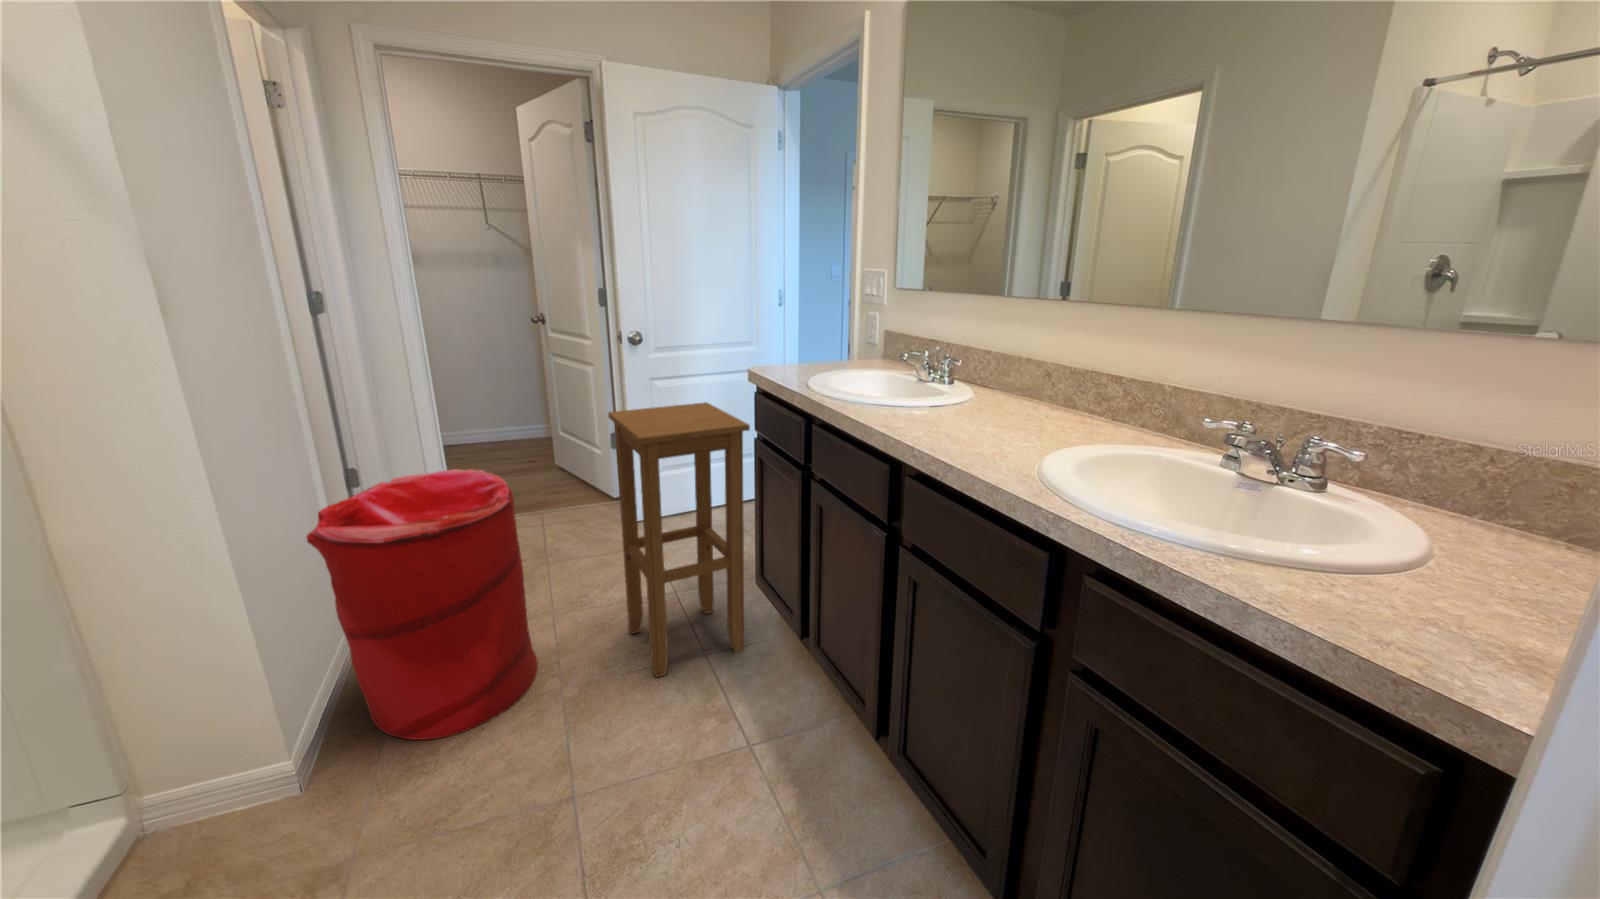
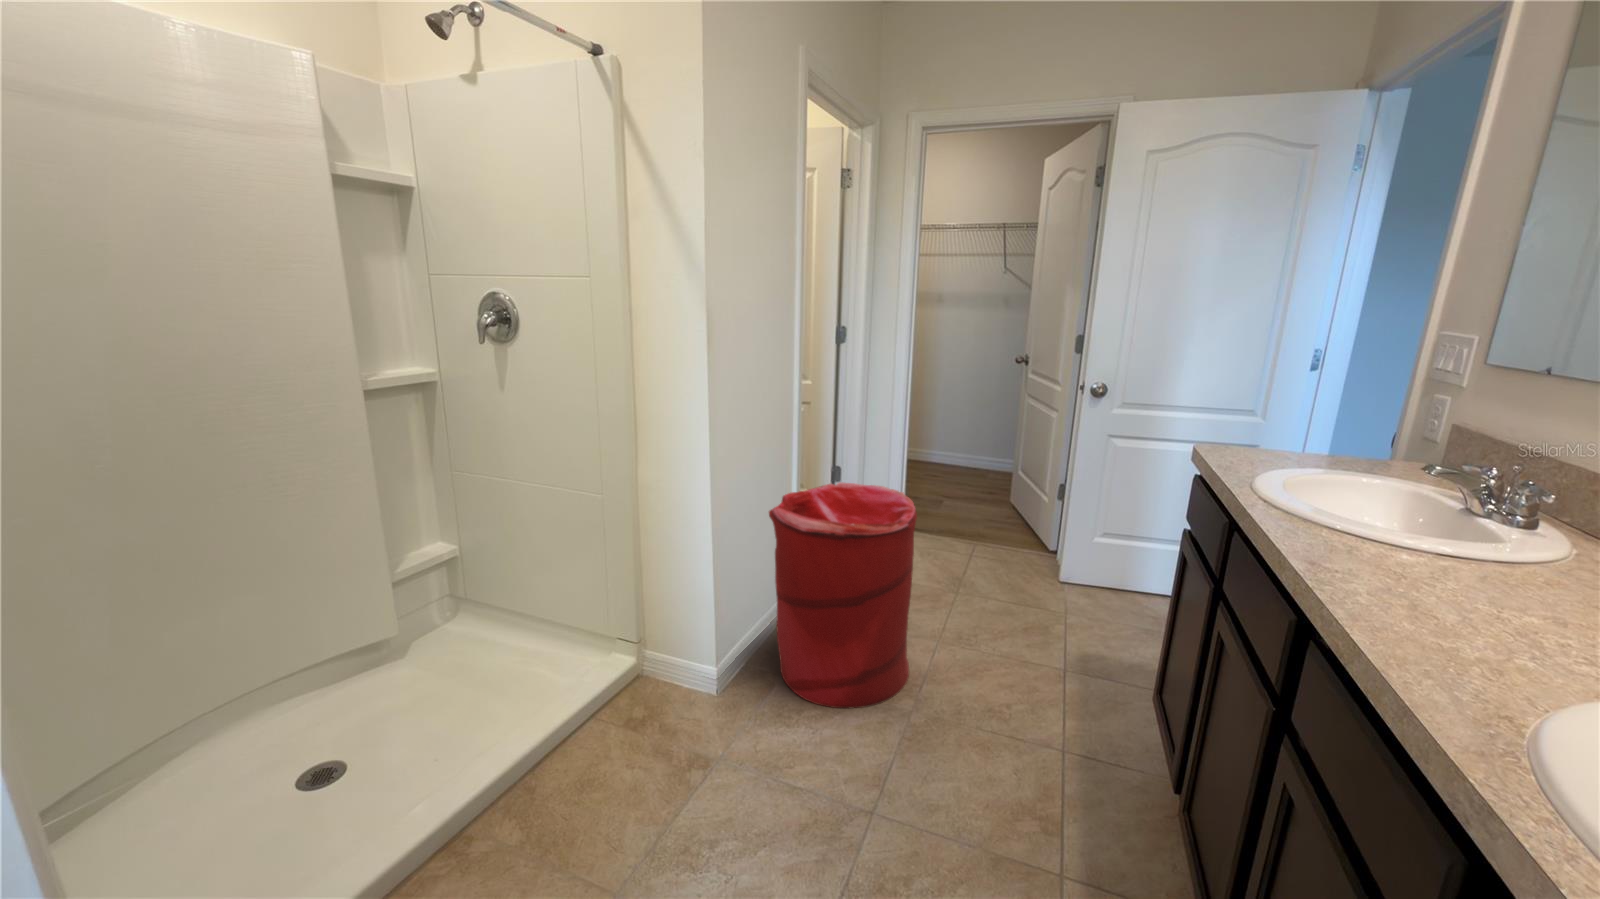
stool: present [608,402,750,677] -> none [1000,464,1167,768]

